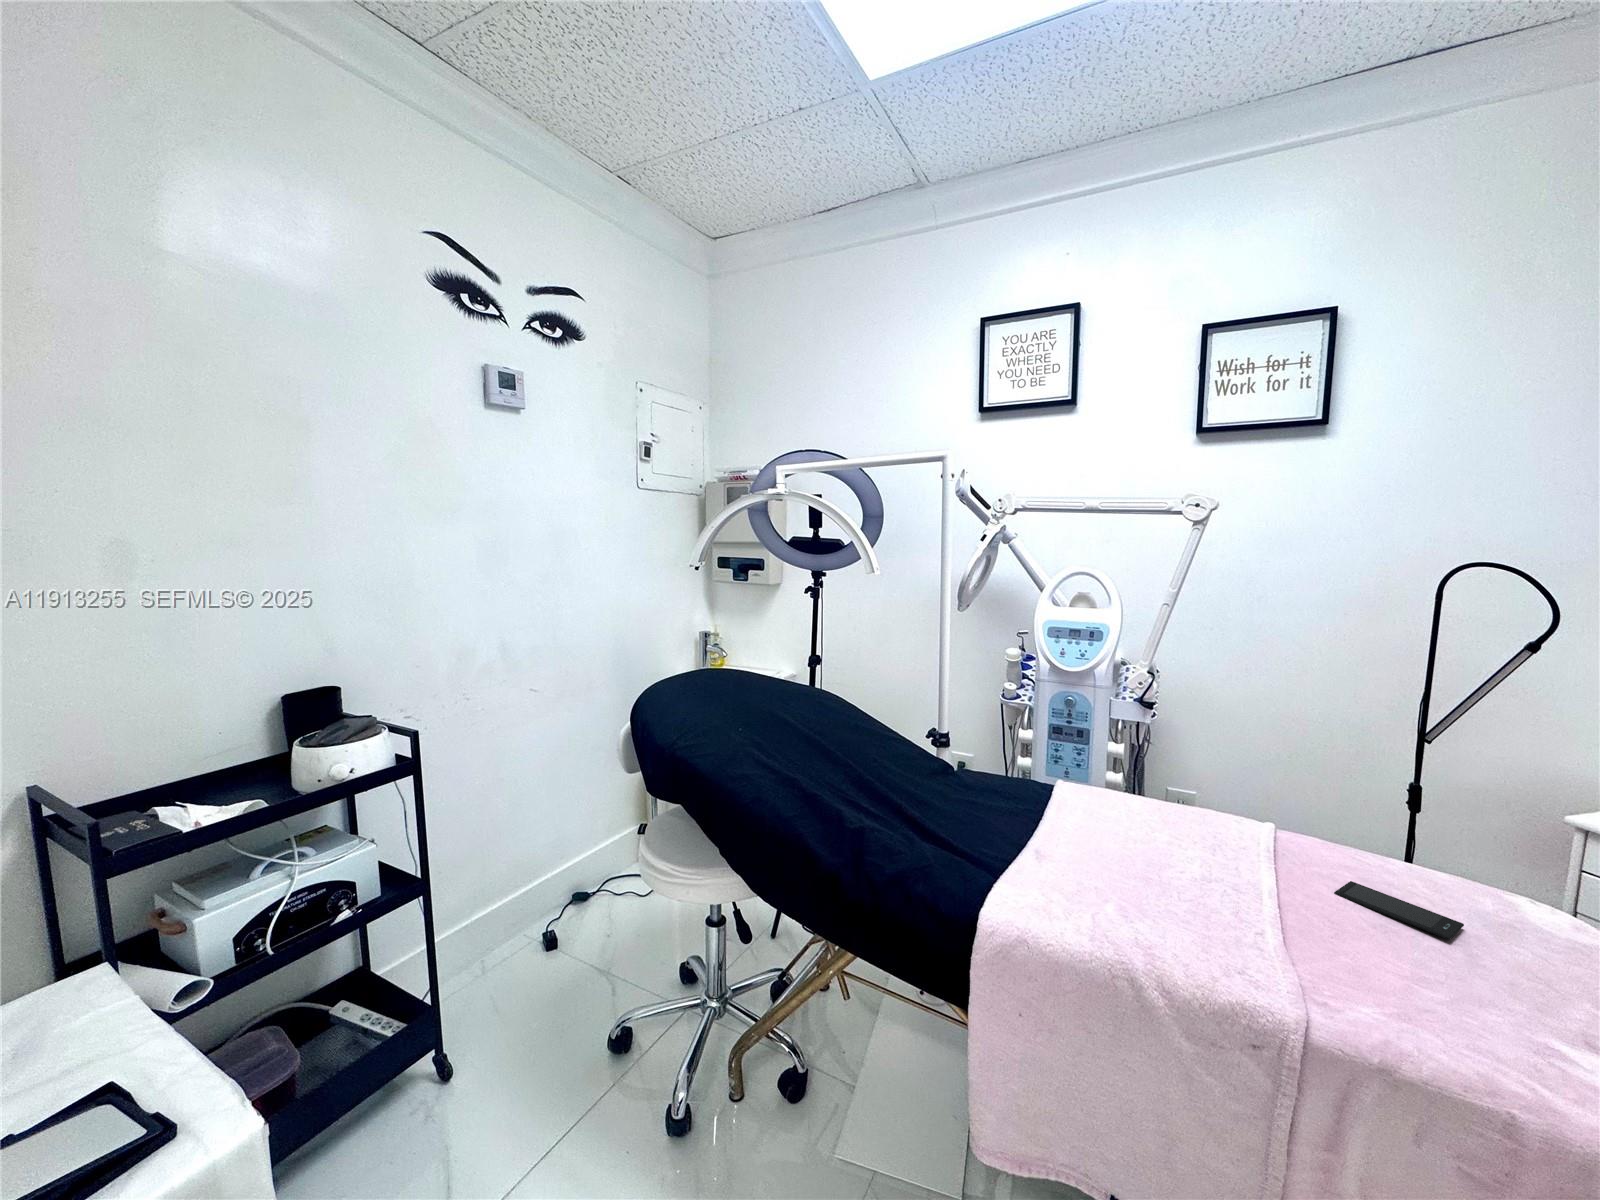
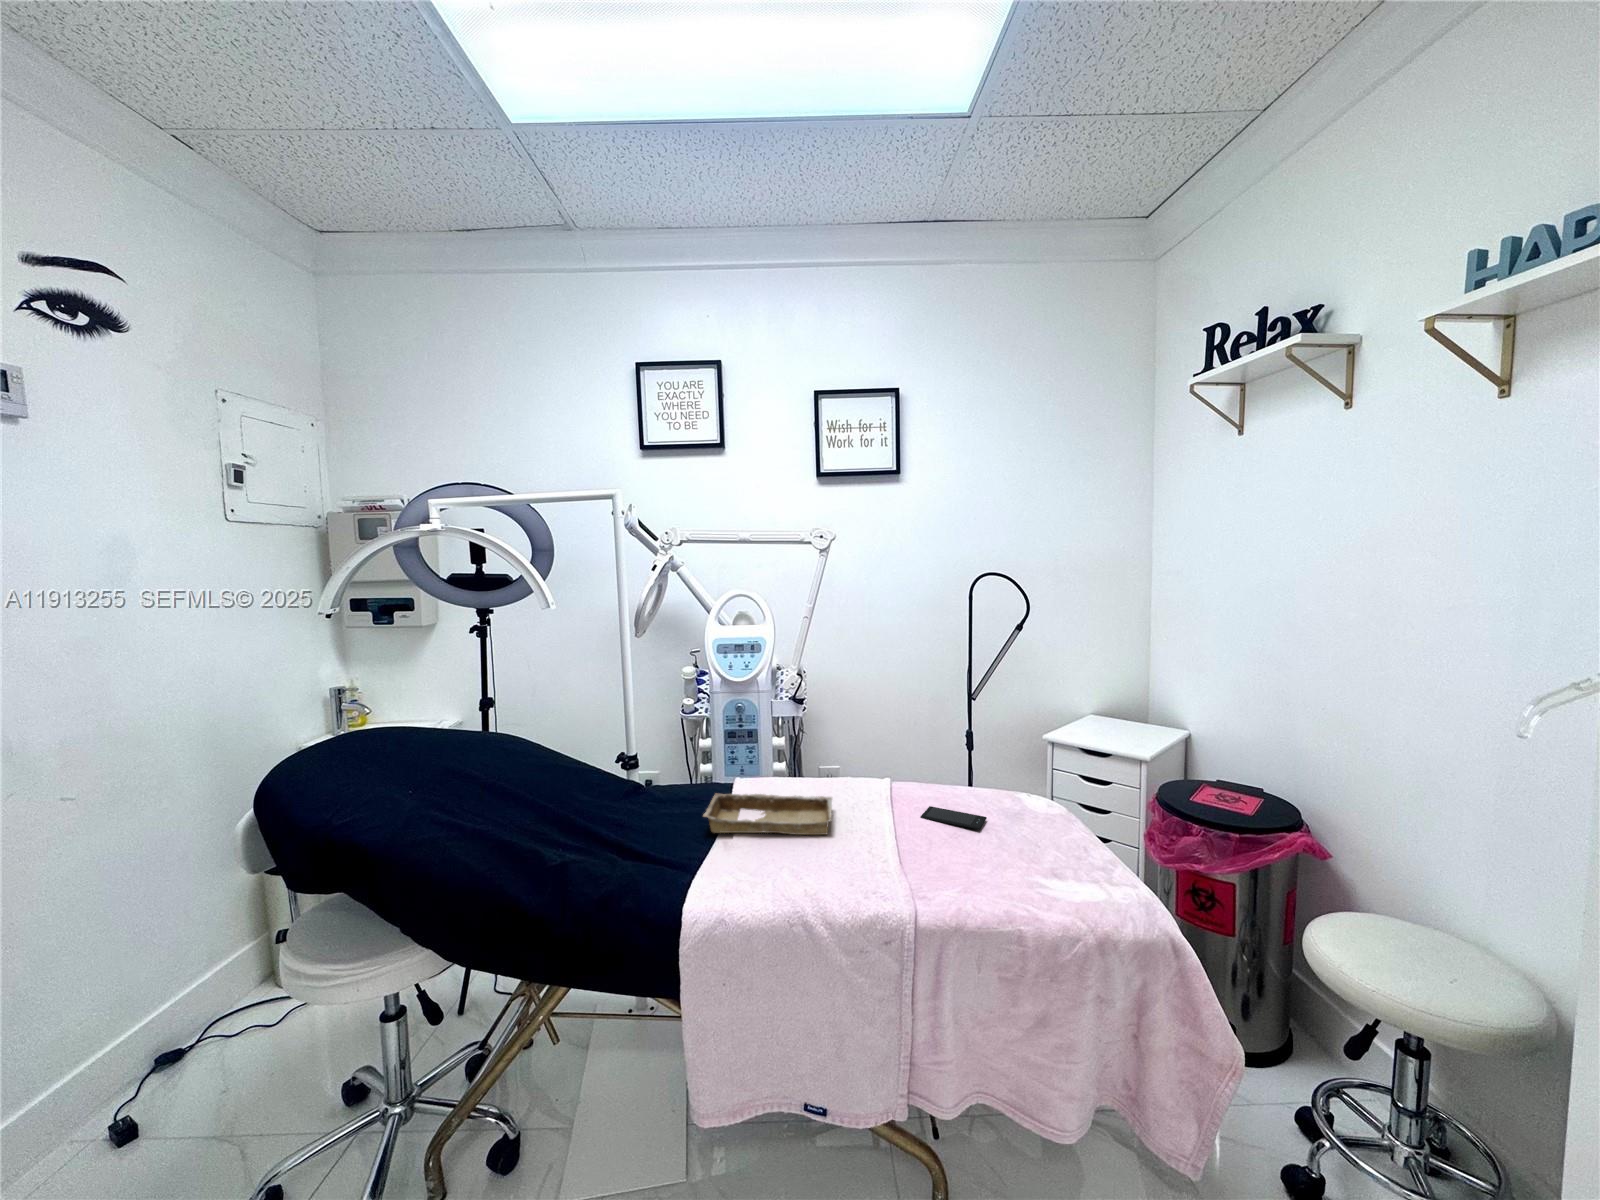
tray: none [1016,793,1192,879] -> present [703,793,832,835]

